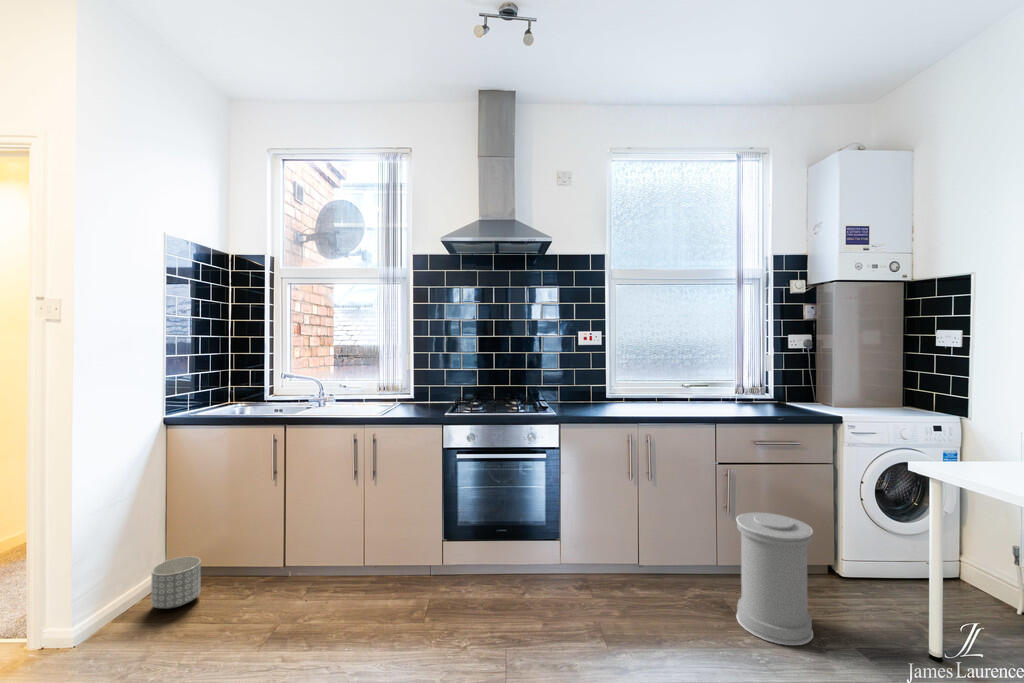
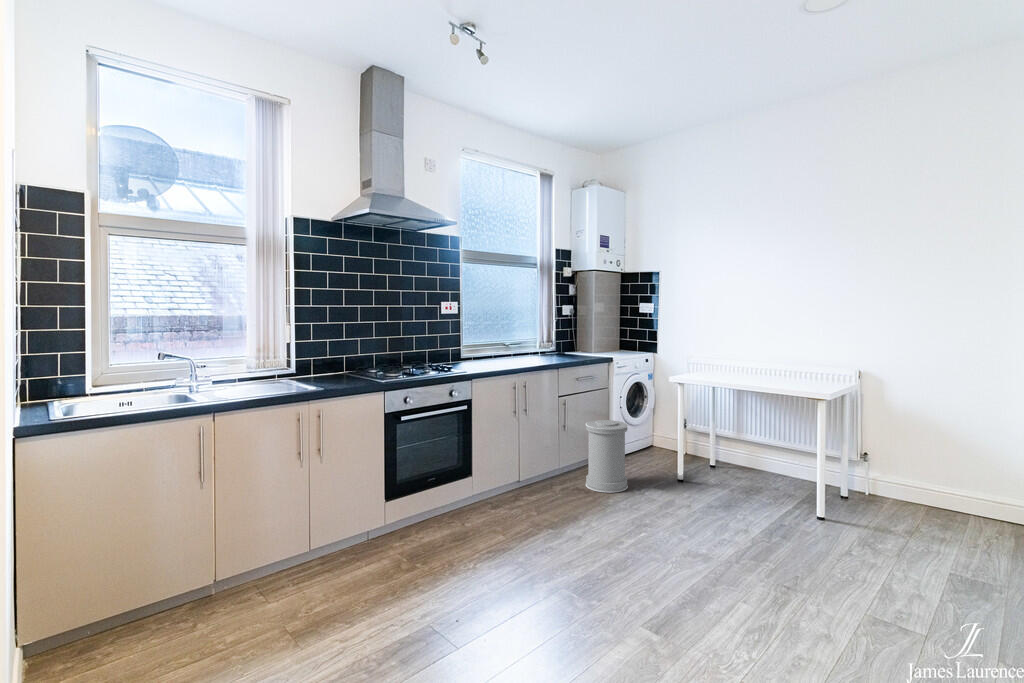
planter: present [151,557,201,609] -> none [89,589,155,660]

